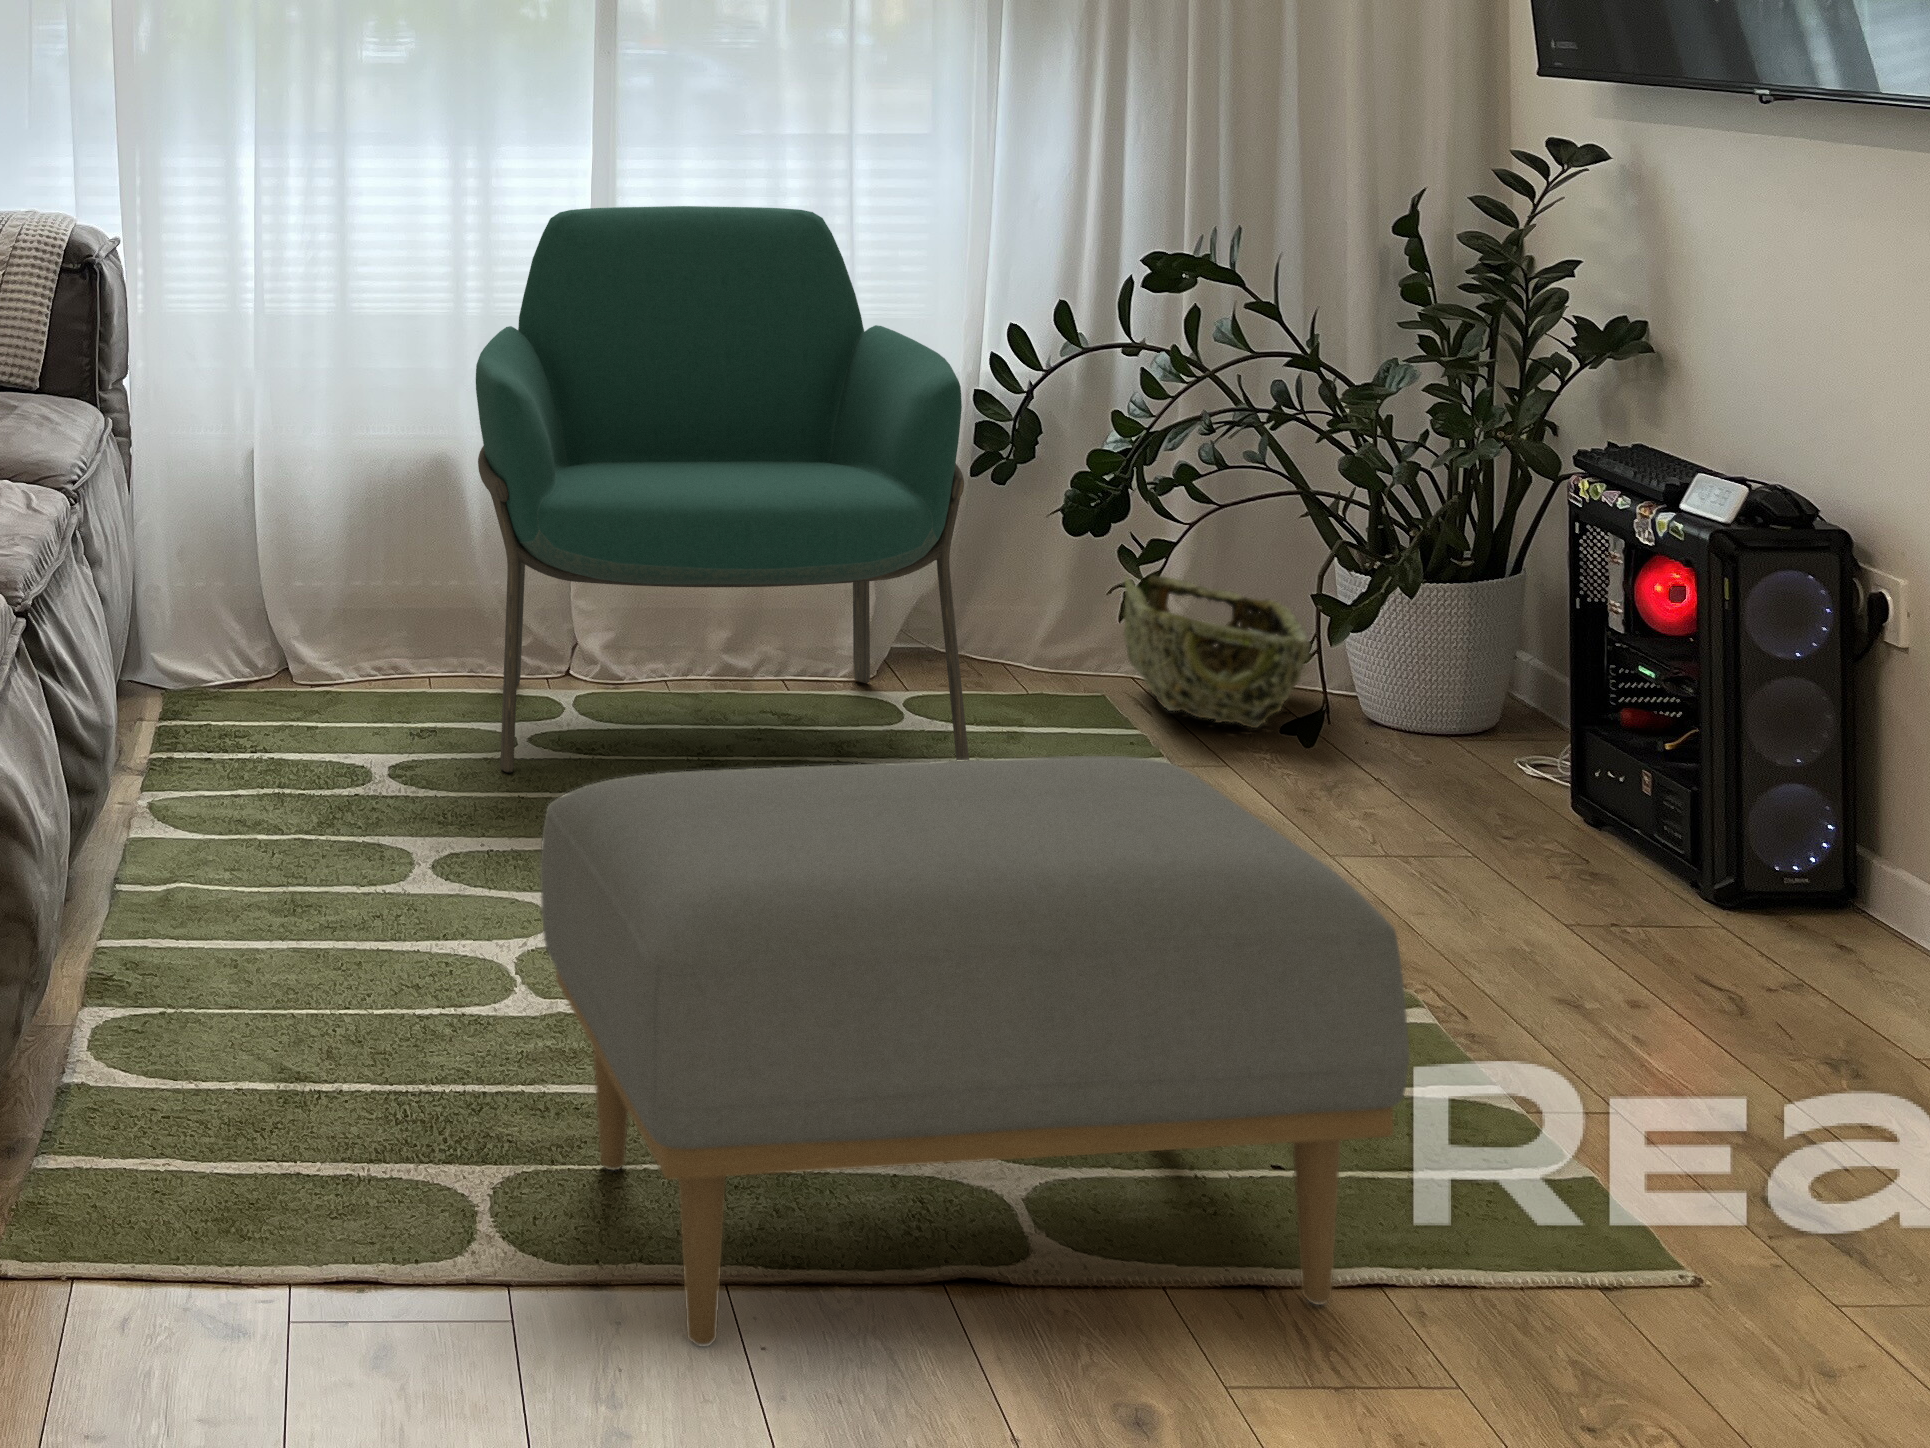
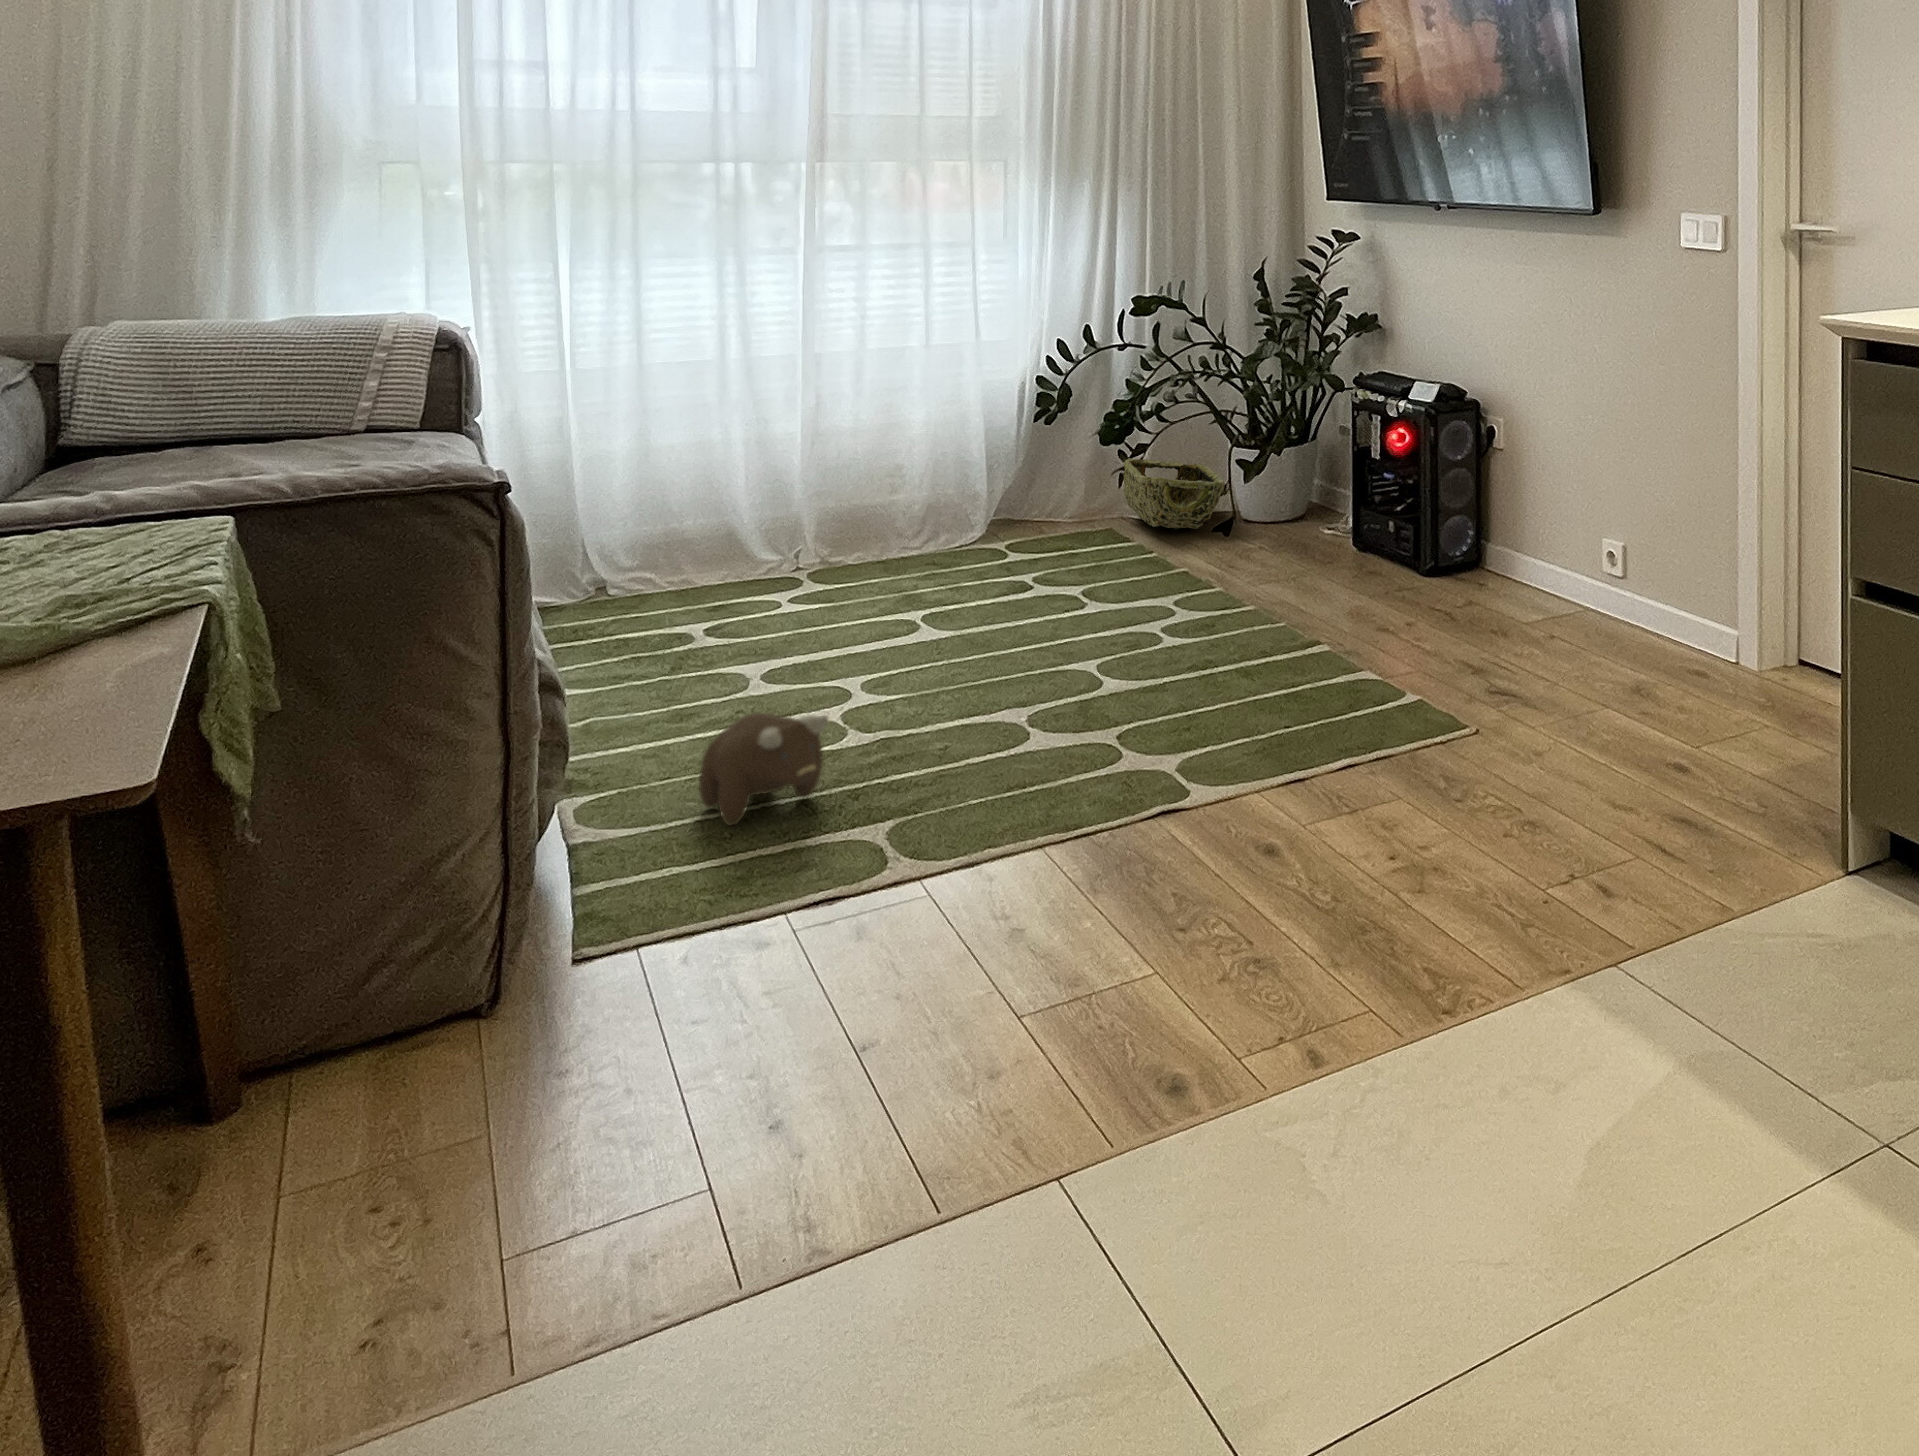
armchair: present [476,206,969,773] -> none [750,283,1058,622]
ottoman: present [540,756,1409,1346] -> none [902,549,1349,870]
plush toy: none [248,915,430,1108] -> present [699,713,828,825]

